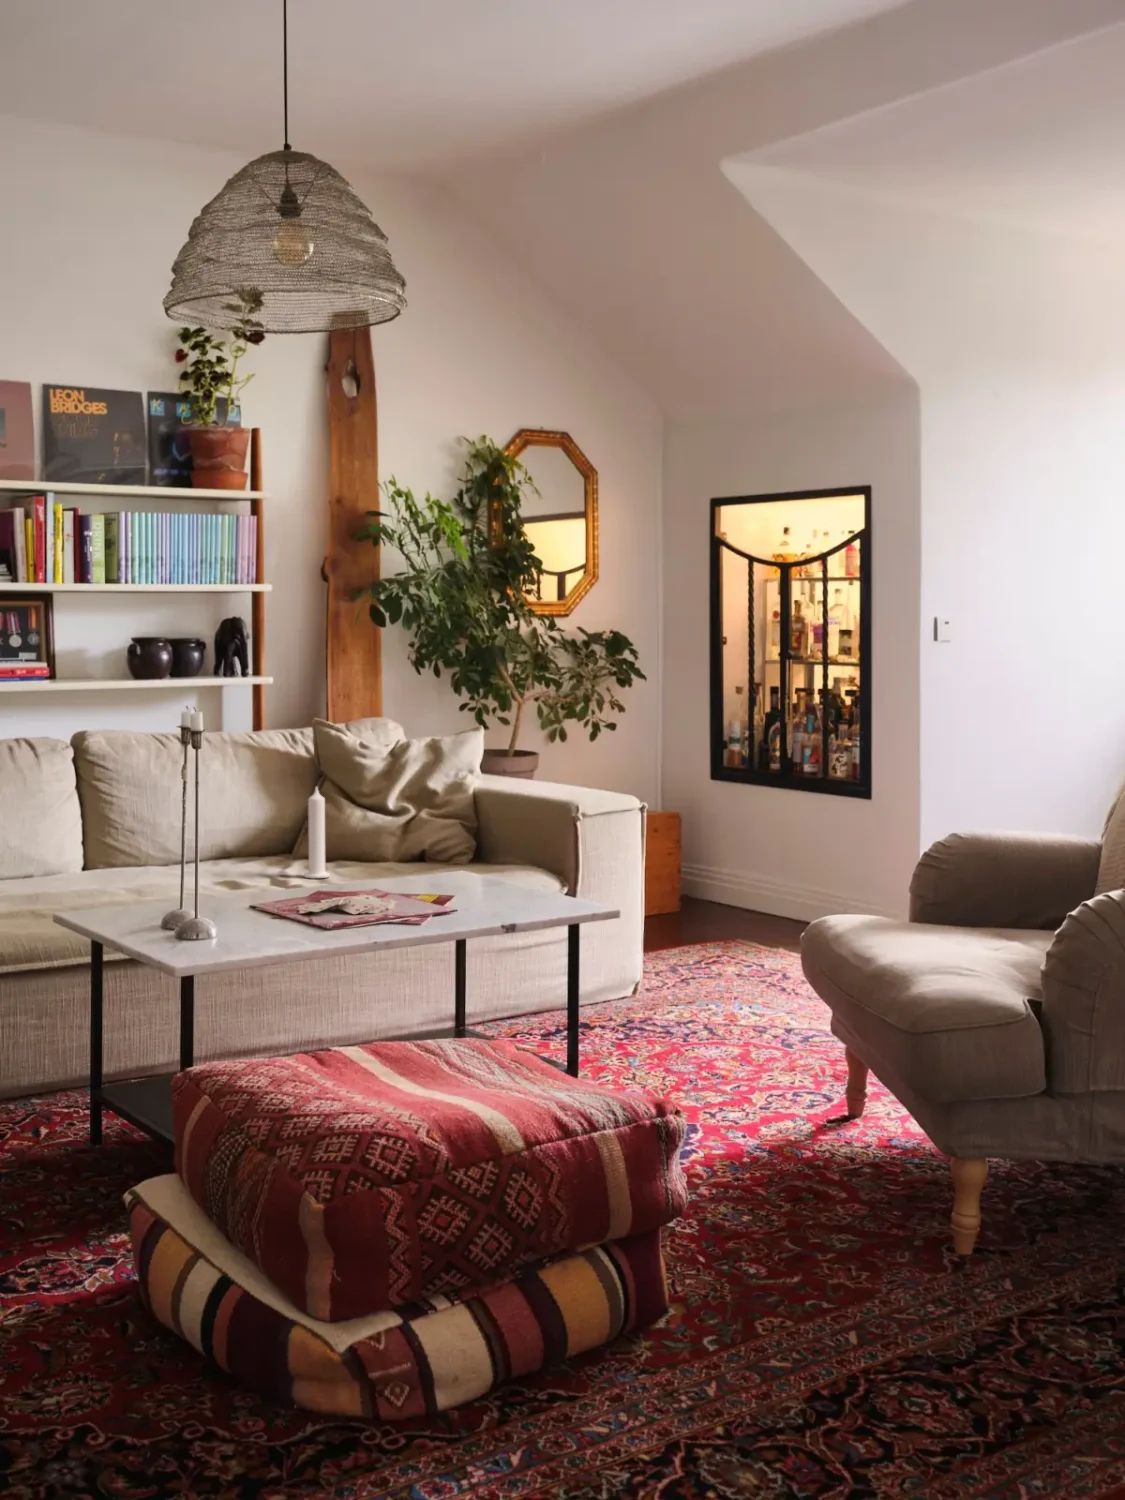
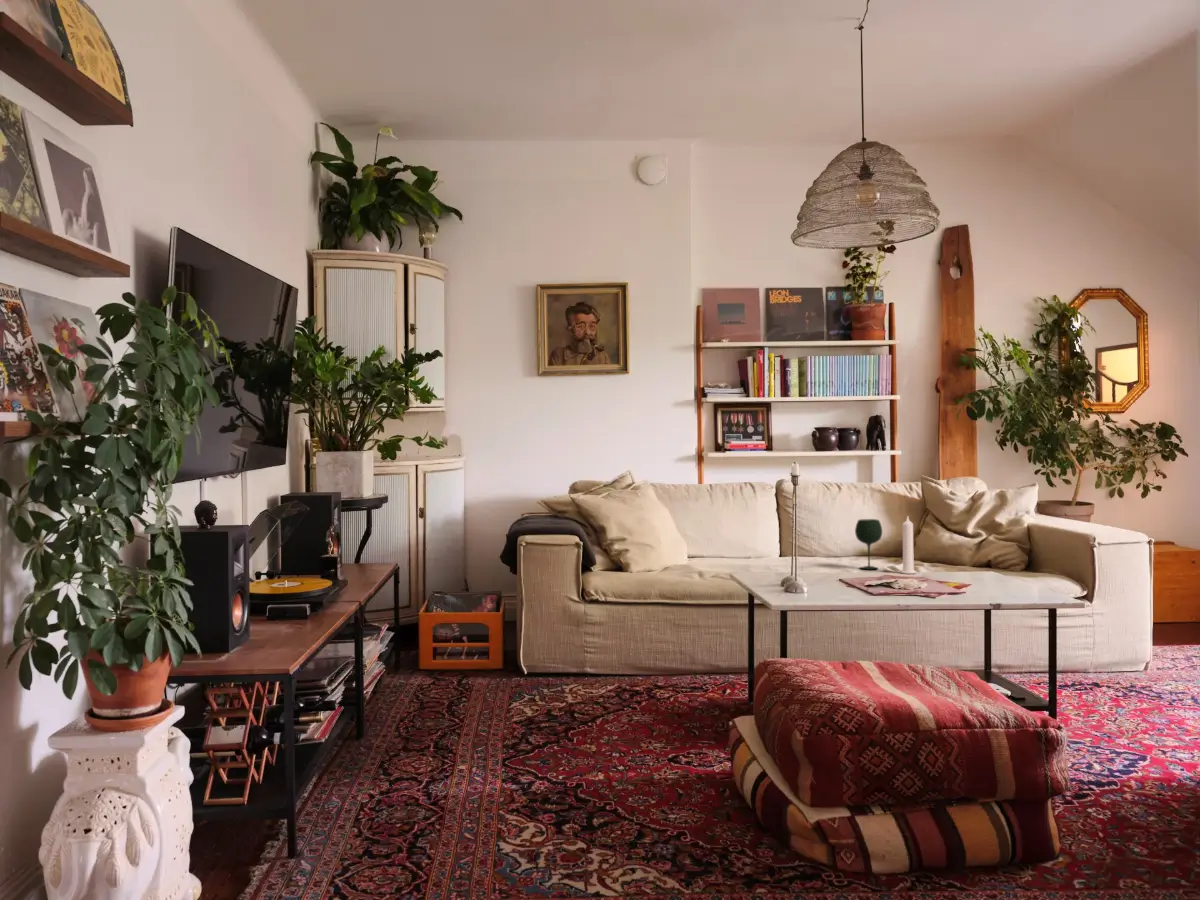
wine glass: none [231,792,273,874] -> present [855,519,882,569]

